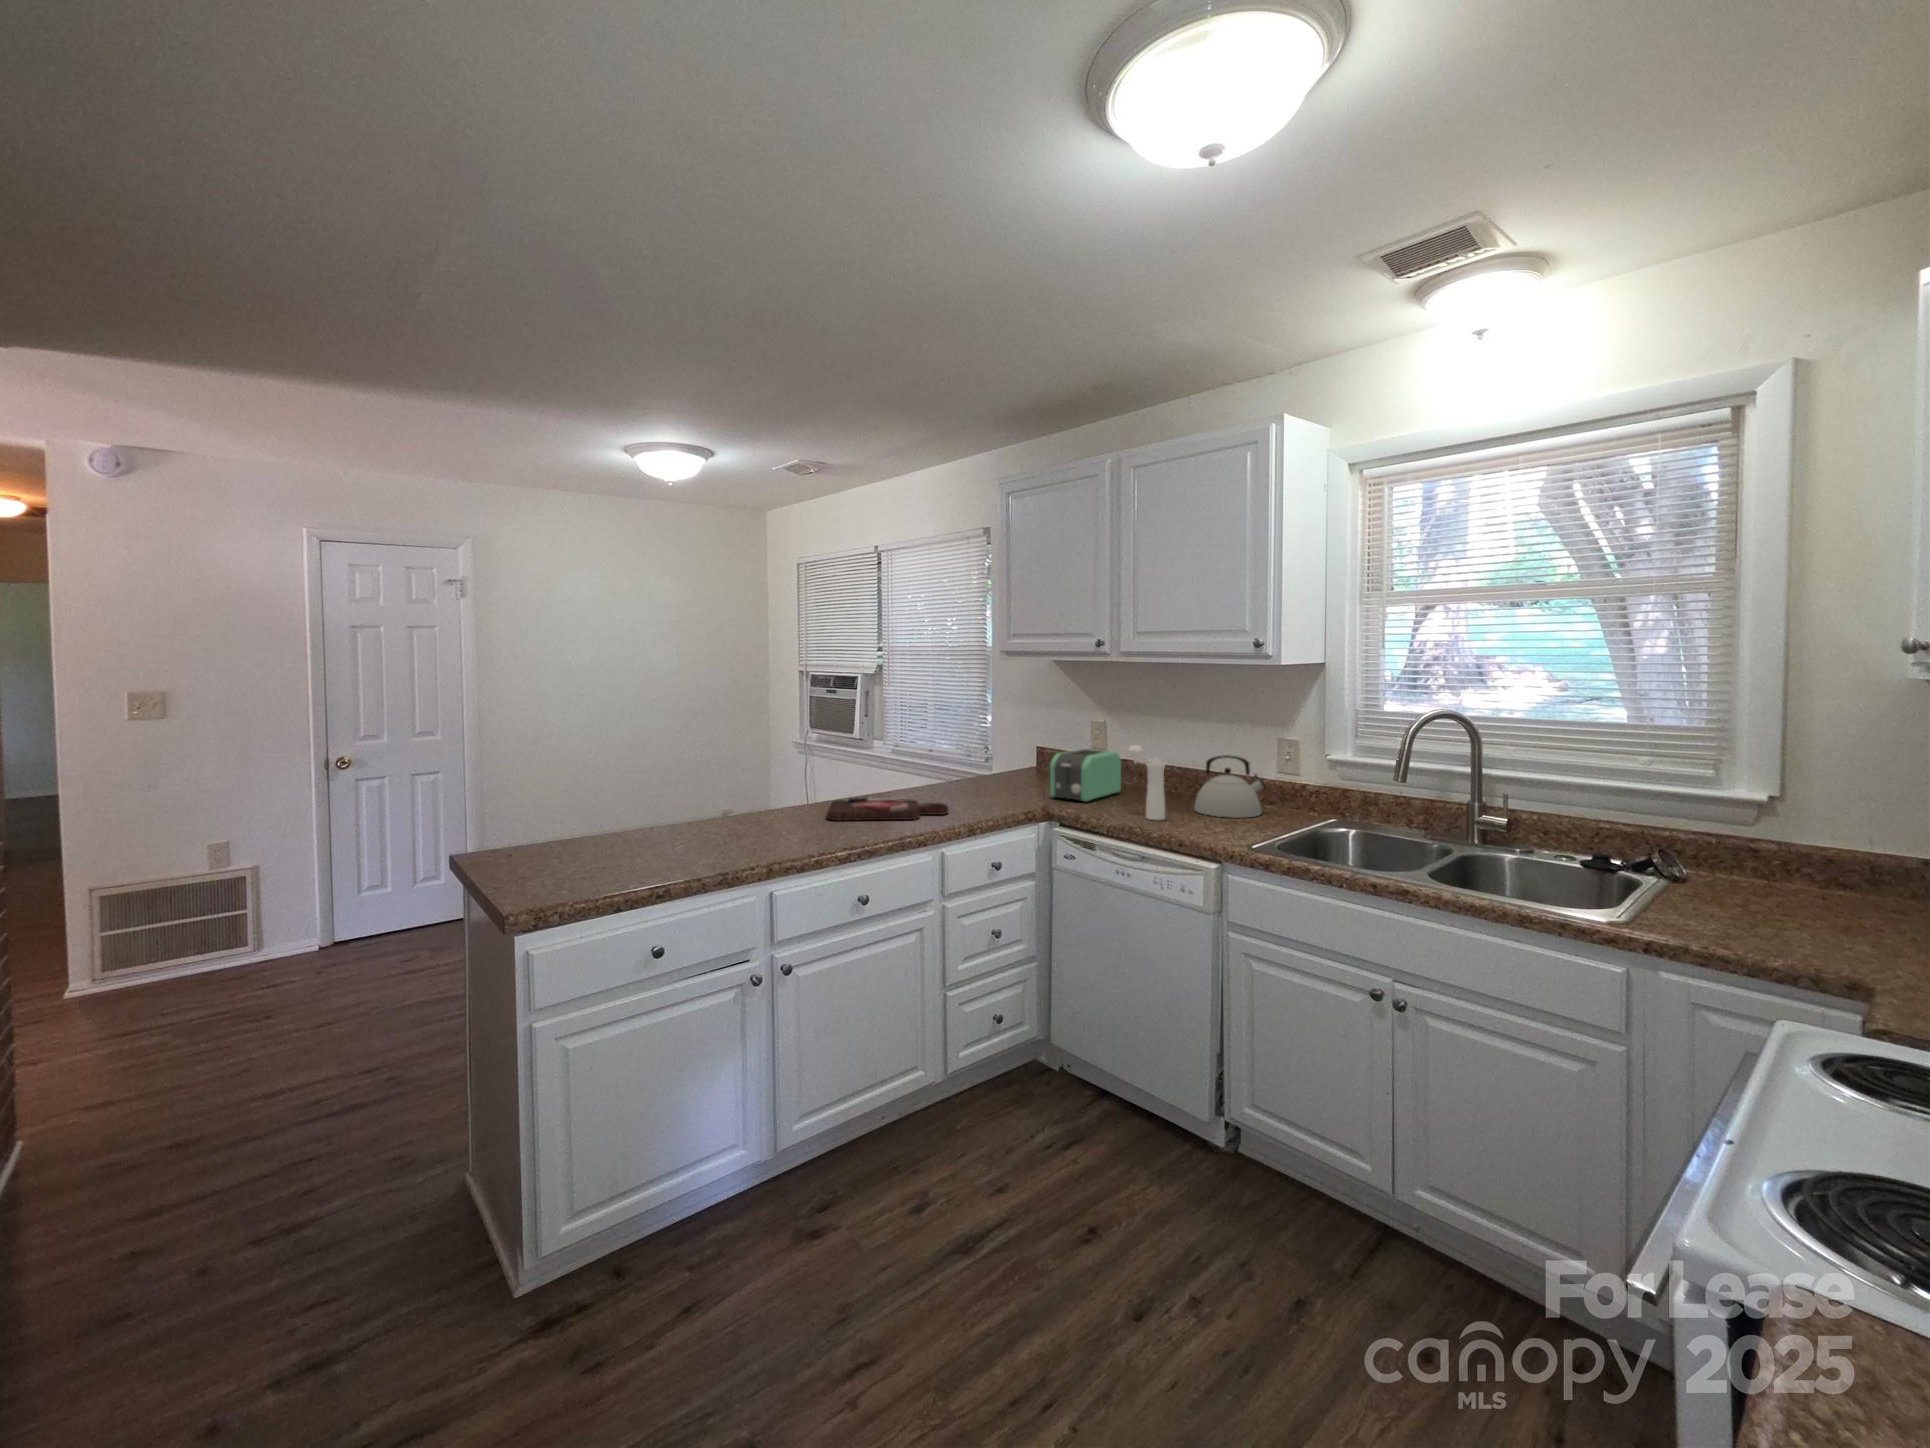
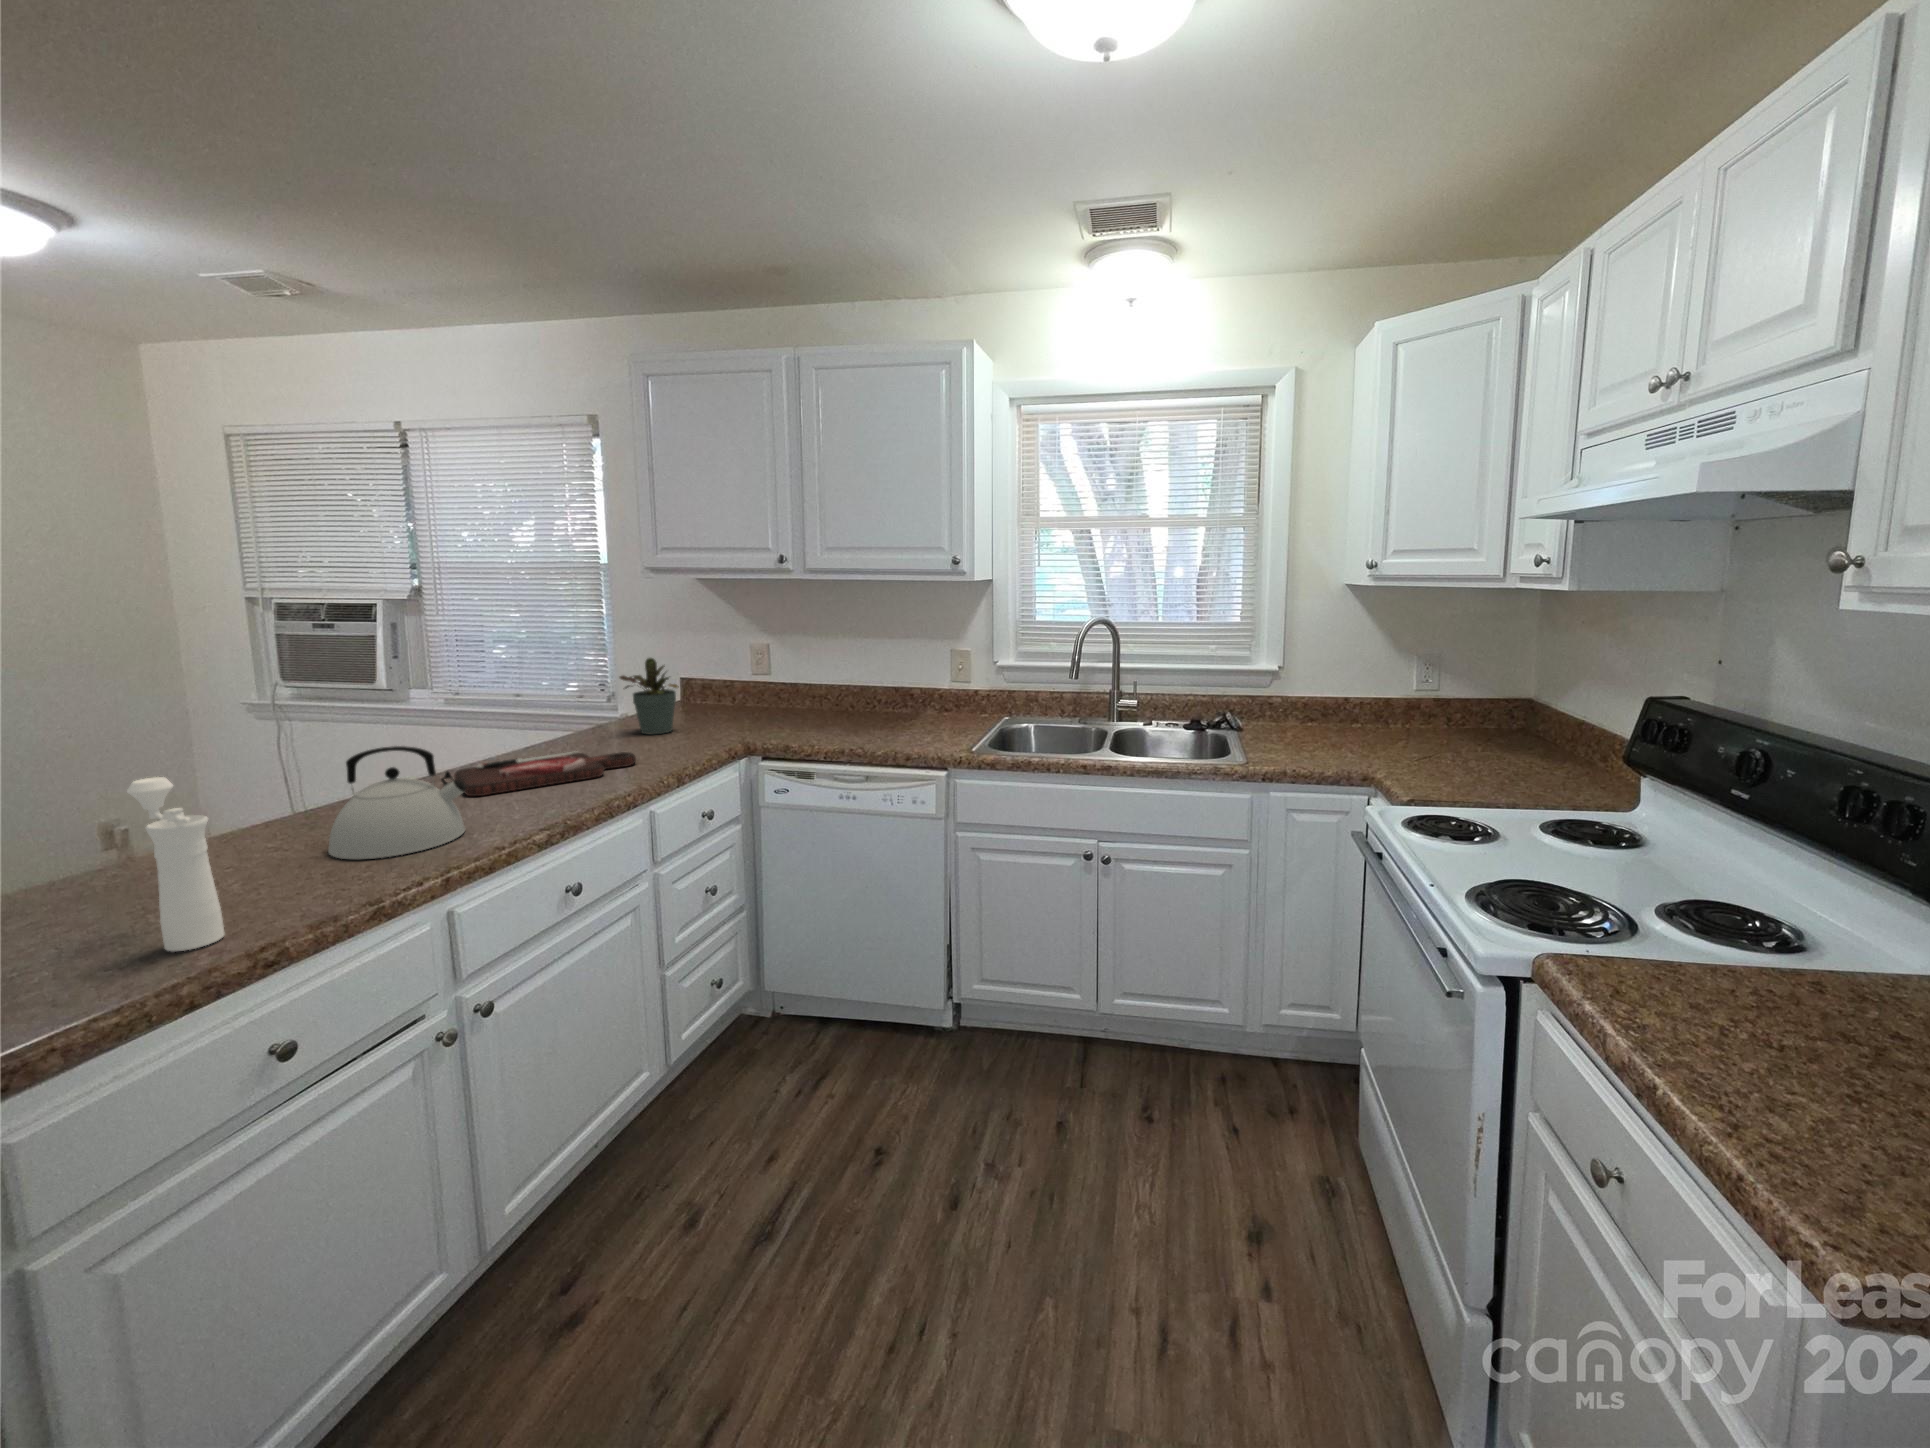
potted plant: none [961,728,1007,794] -> present [620,658,679,734]
pepper mill: present [1129,745,1165,820] -> present [126,777,224,951]
toaster: present [1050,749,1121,802] -> none [734,674,802,729]
kettle: present [1194,755,1265,818] -> present [328,746,466,859]

